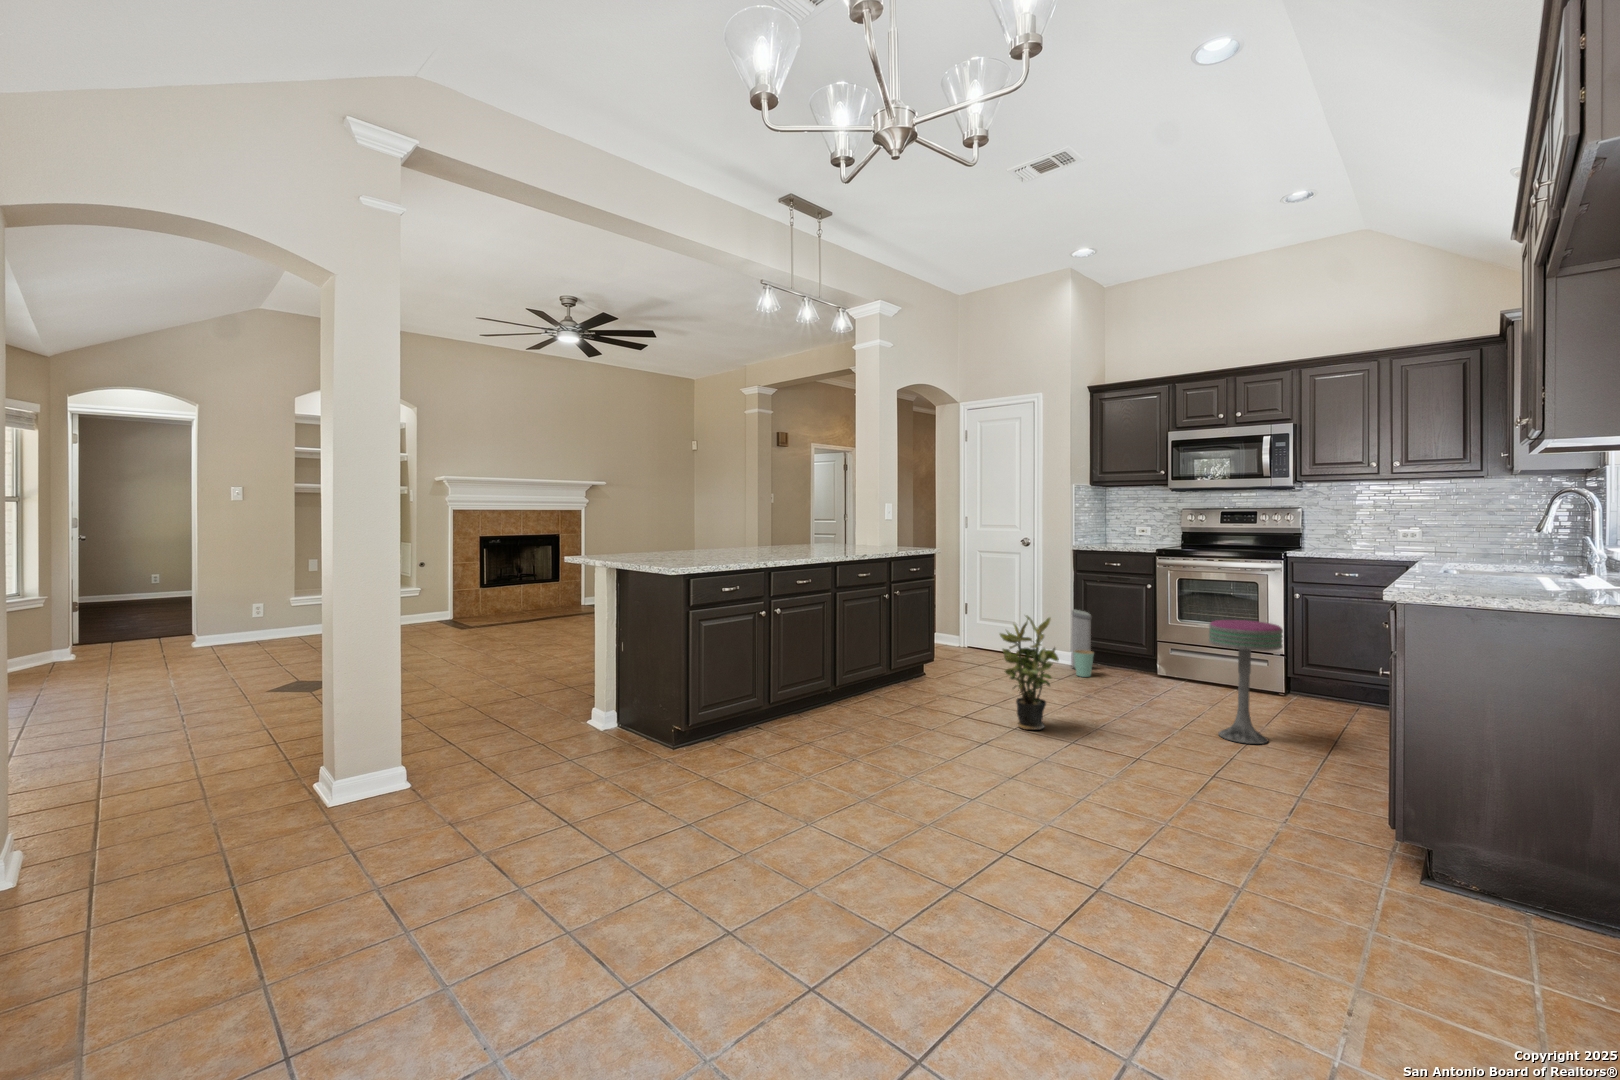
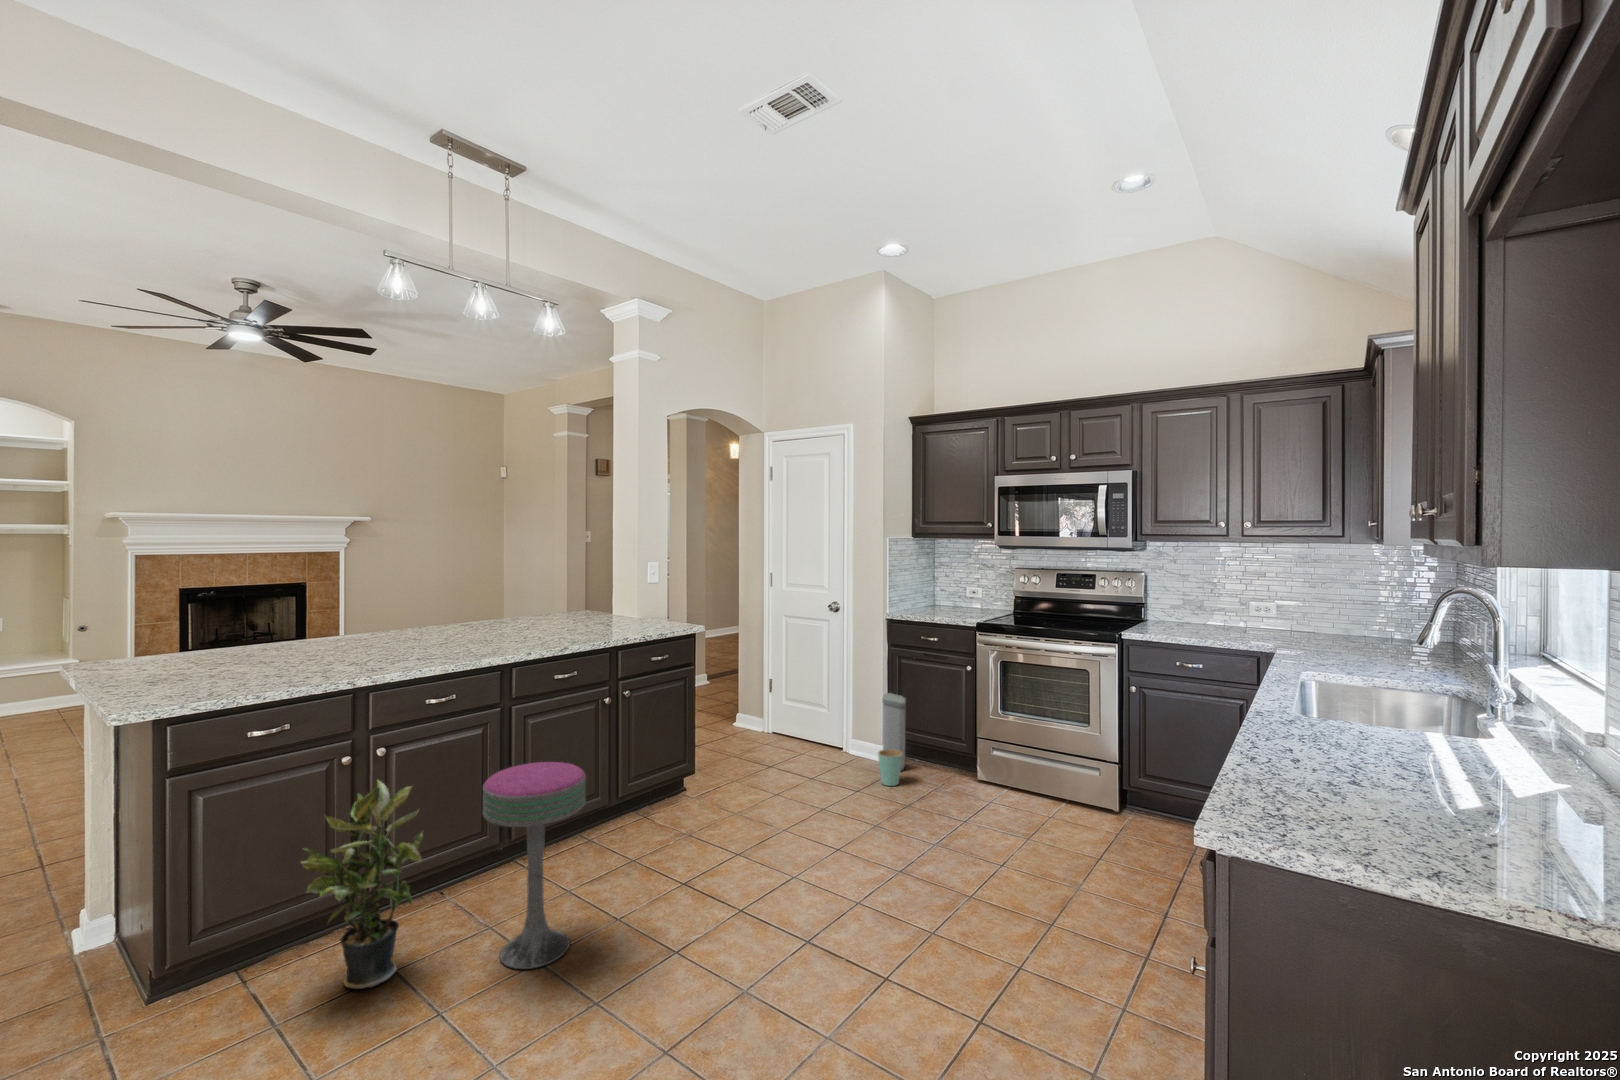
potted plant: present [1000,616,1059,730] -> present [301,780,423,989]
bar stool: present [1209,620,1283,744] -> present [483,762,586,969]

